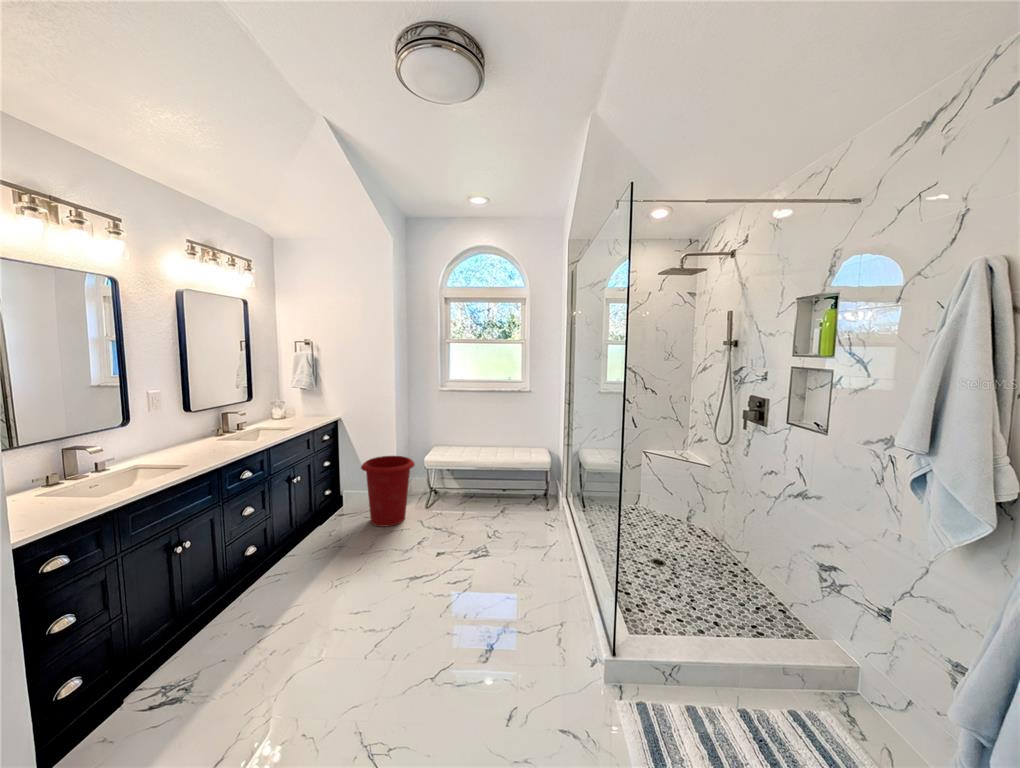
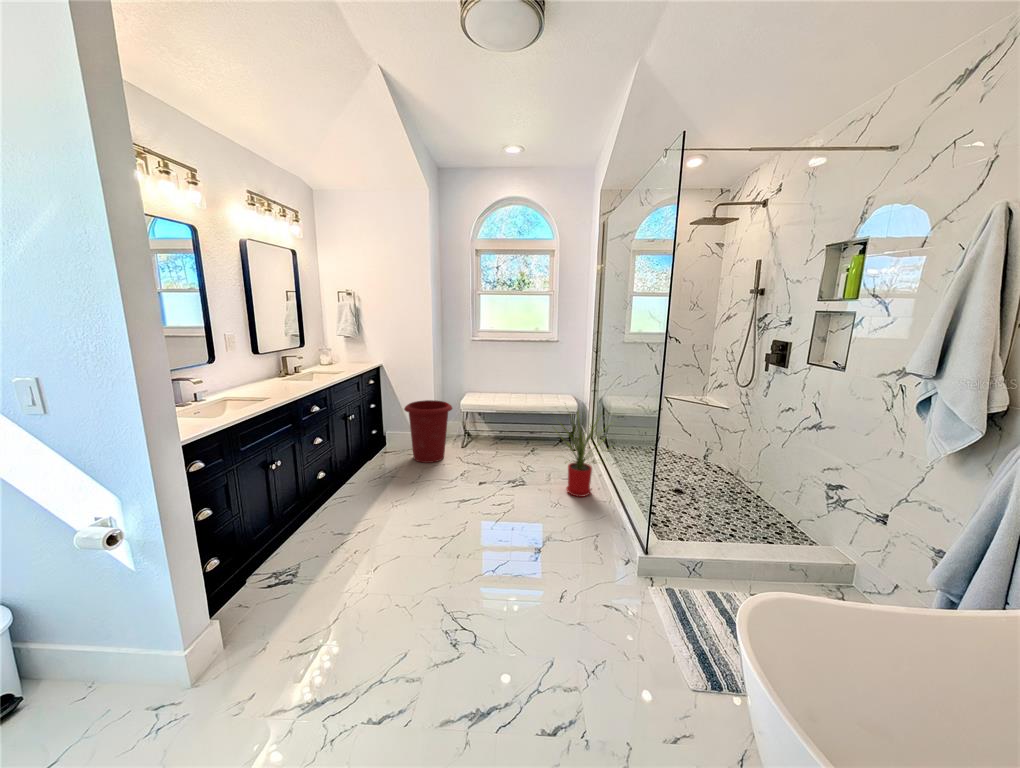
house plant: none [515,461,587,570] -> present [556,412,599,497]

